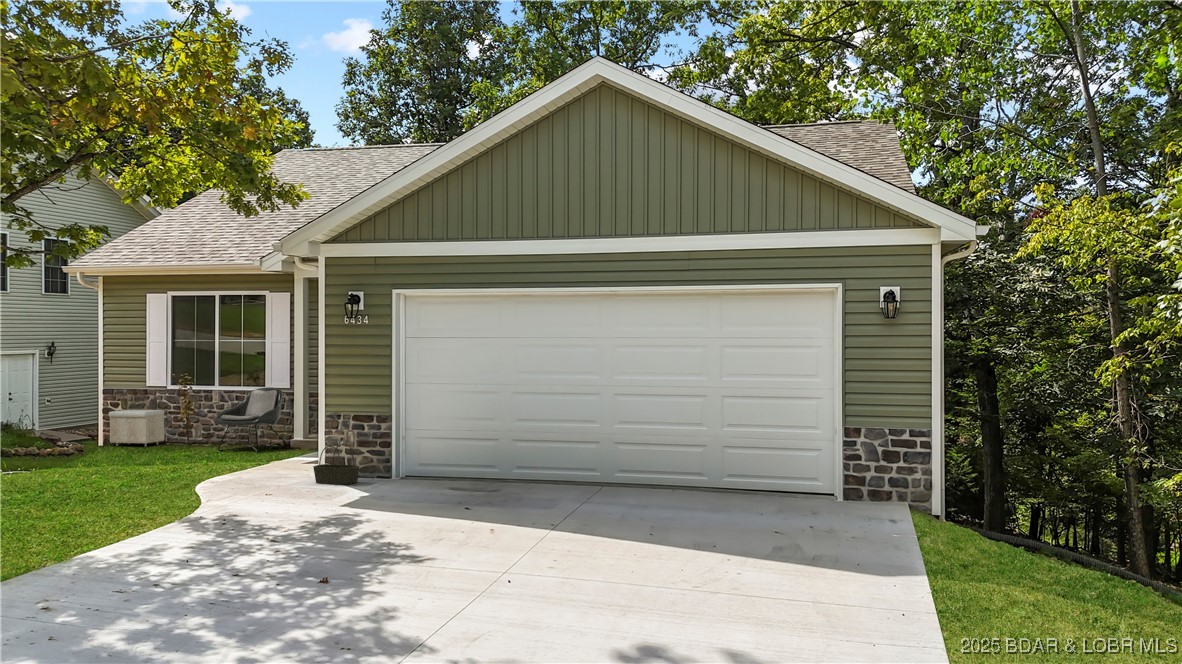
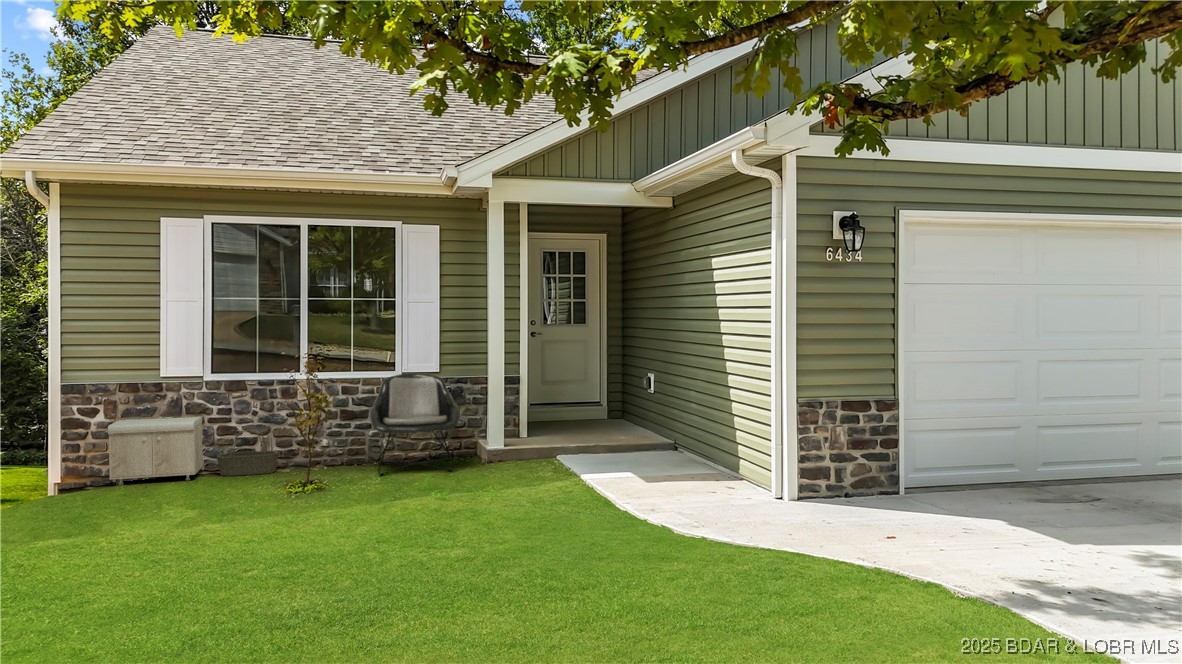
basket: present [313,444,359,484] -> present [217,427,279,476]

